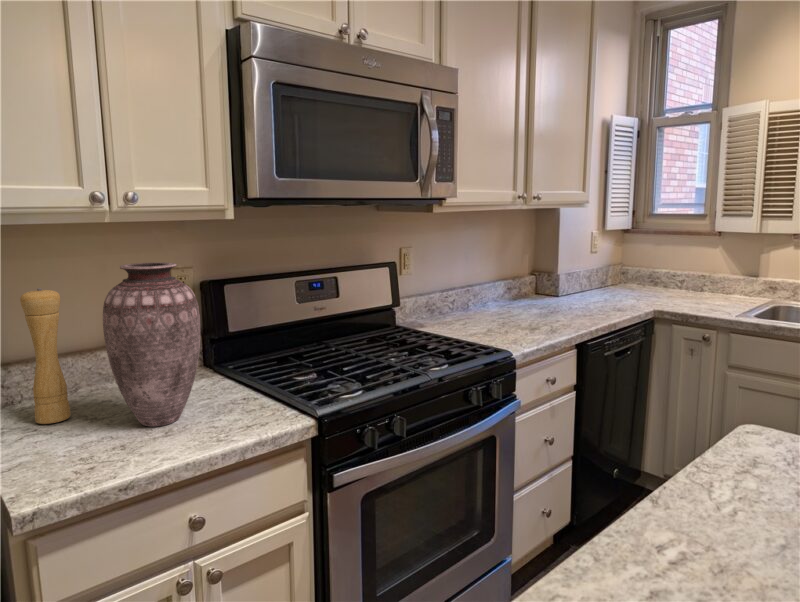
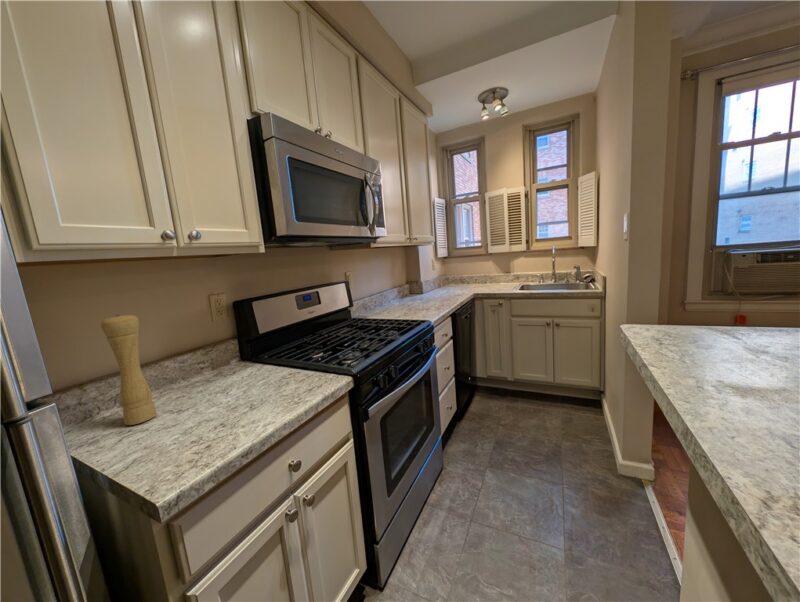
vase: present [103,262,200,427] -> none [185,283,264,406]

